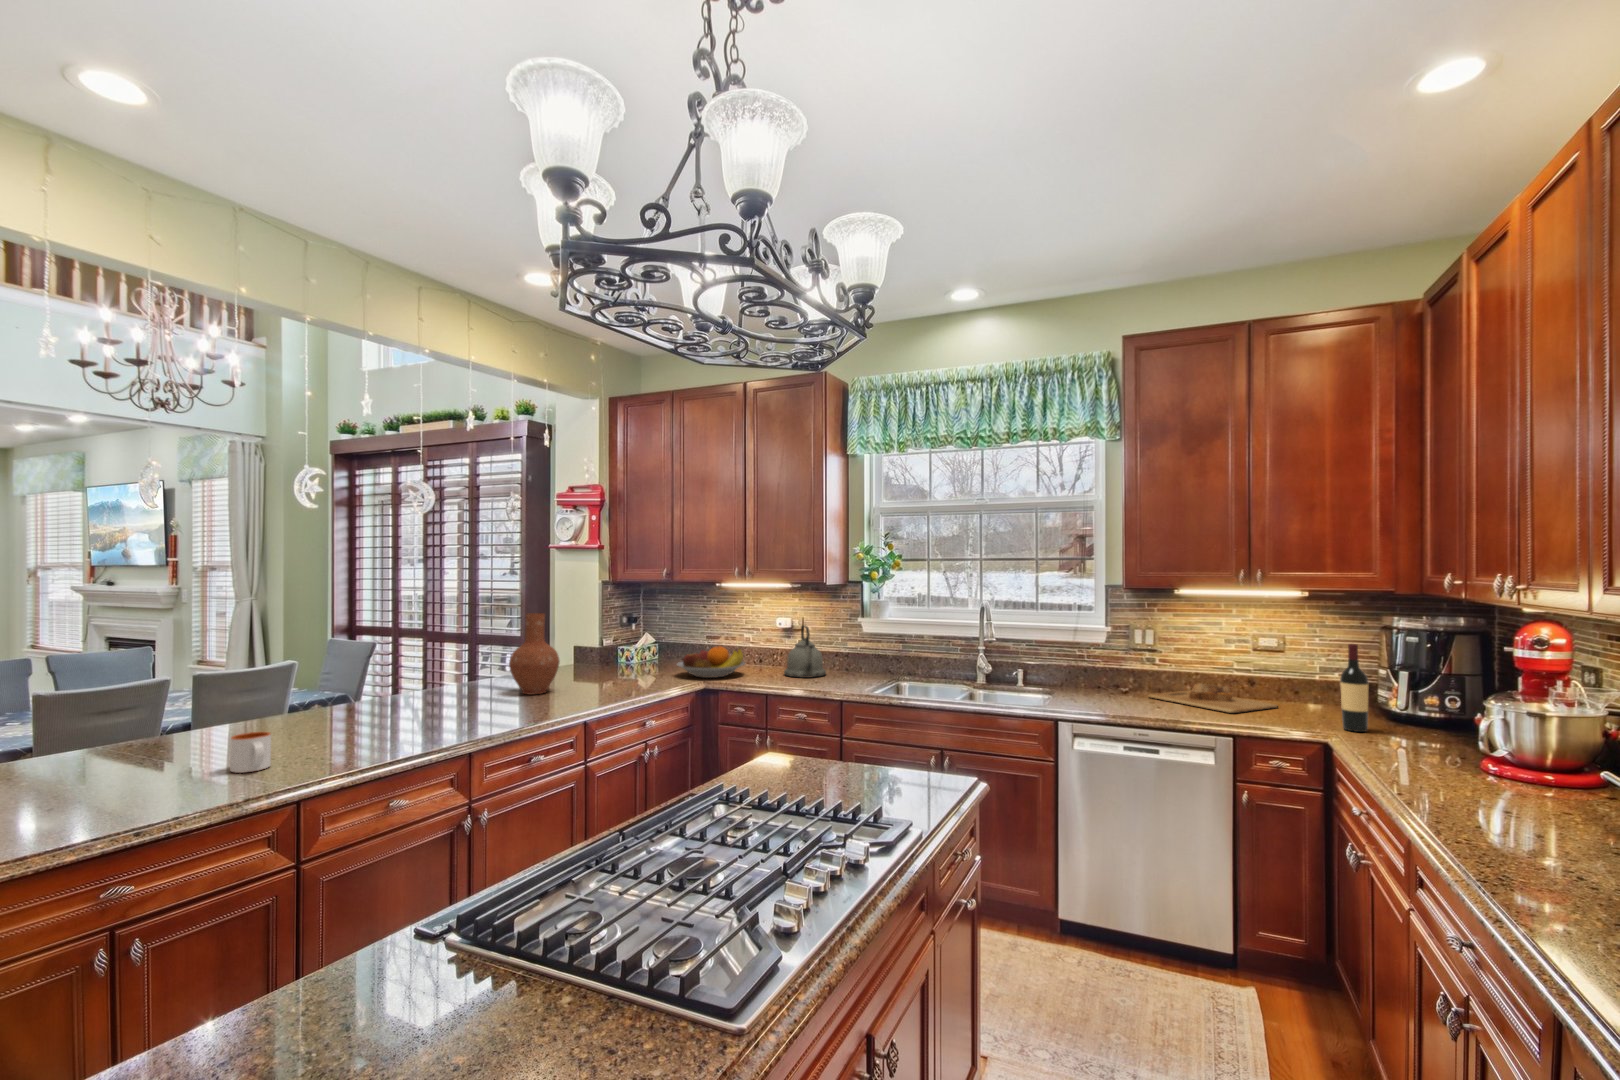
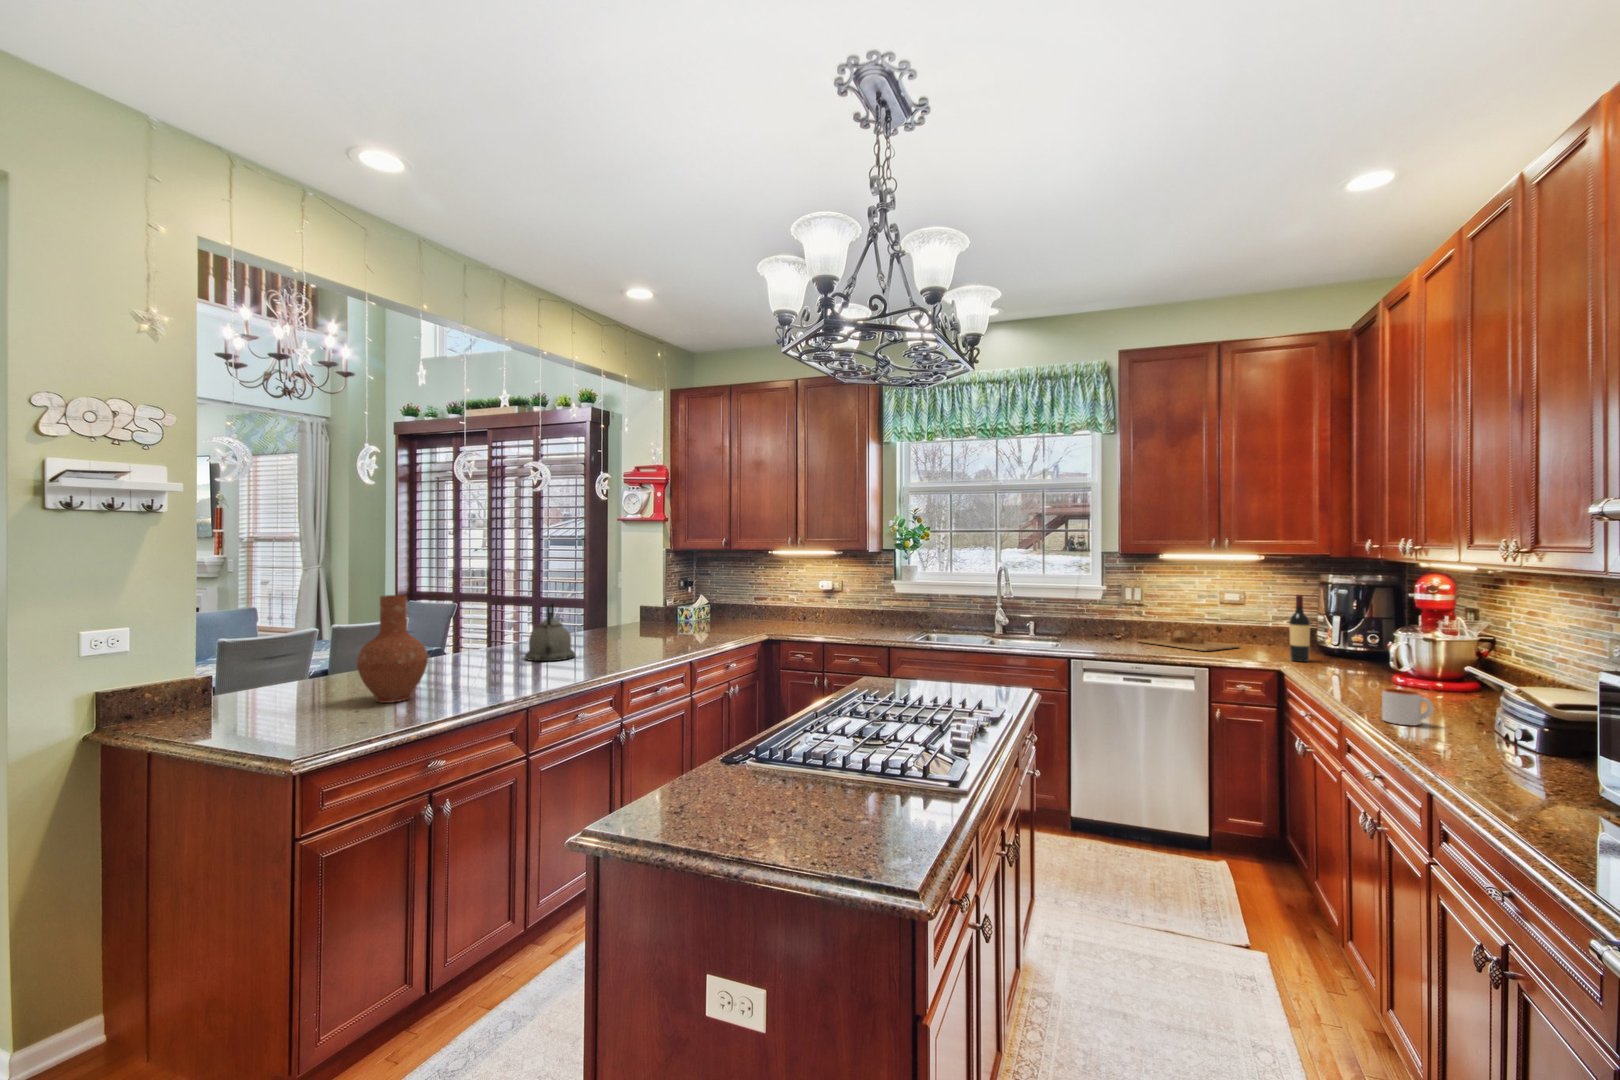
vase: present [509,613,560,694] -> present [357,595,428,703]
kettle: present [784,625,826,678] -> present [525,602,575,661]
fruit bowl: present [677,646,745,678] -> none [741,605,799,631]
mug: present [230,732,271,773] -> present [1382,688,1433,725]

